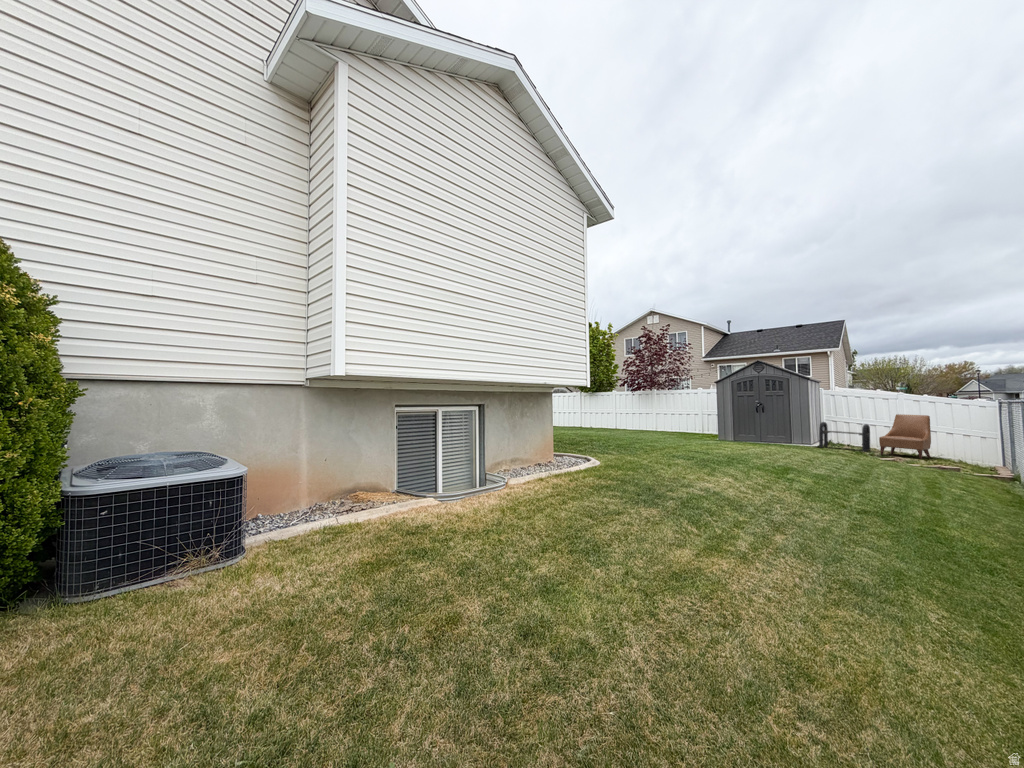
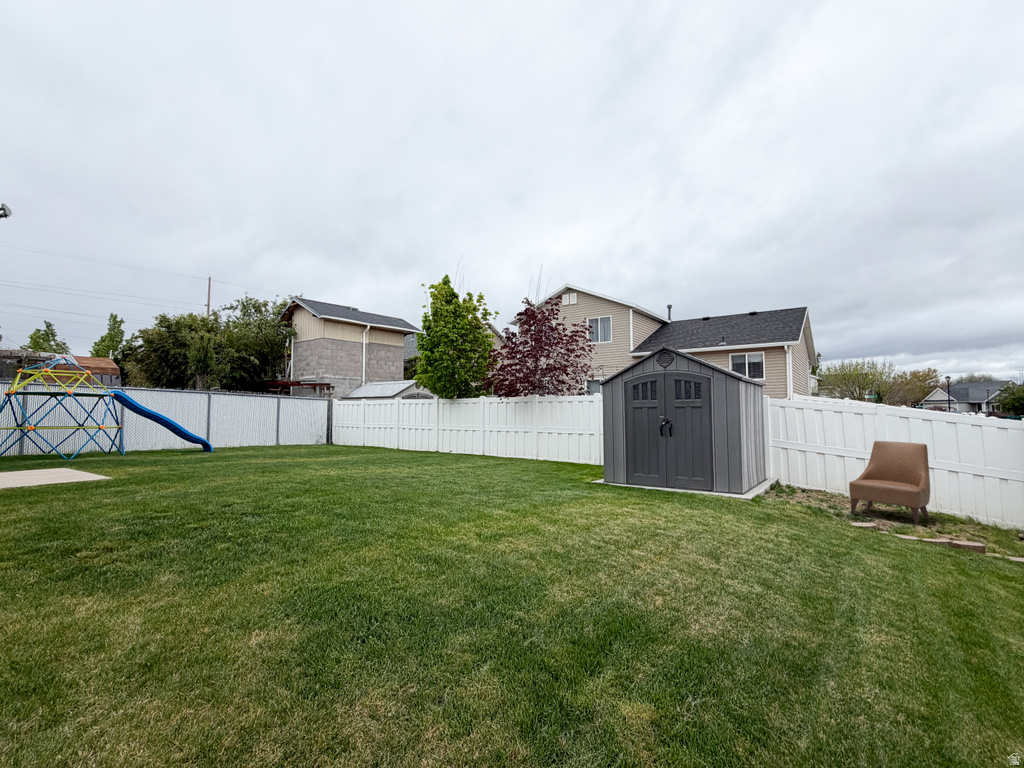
bench: present [819,422,870,452] -> none [758,451,835,505]

